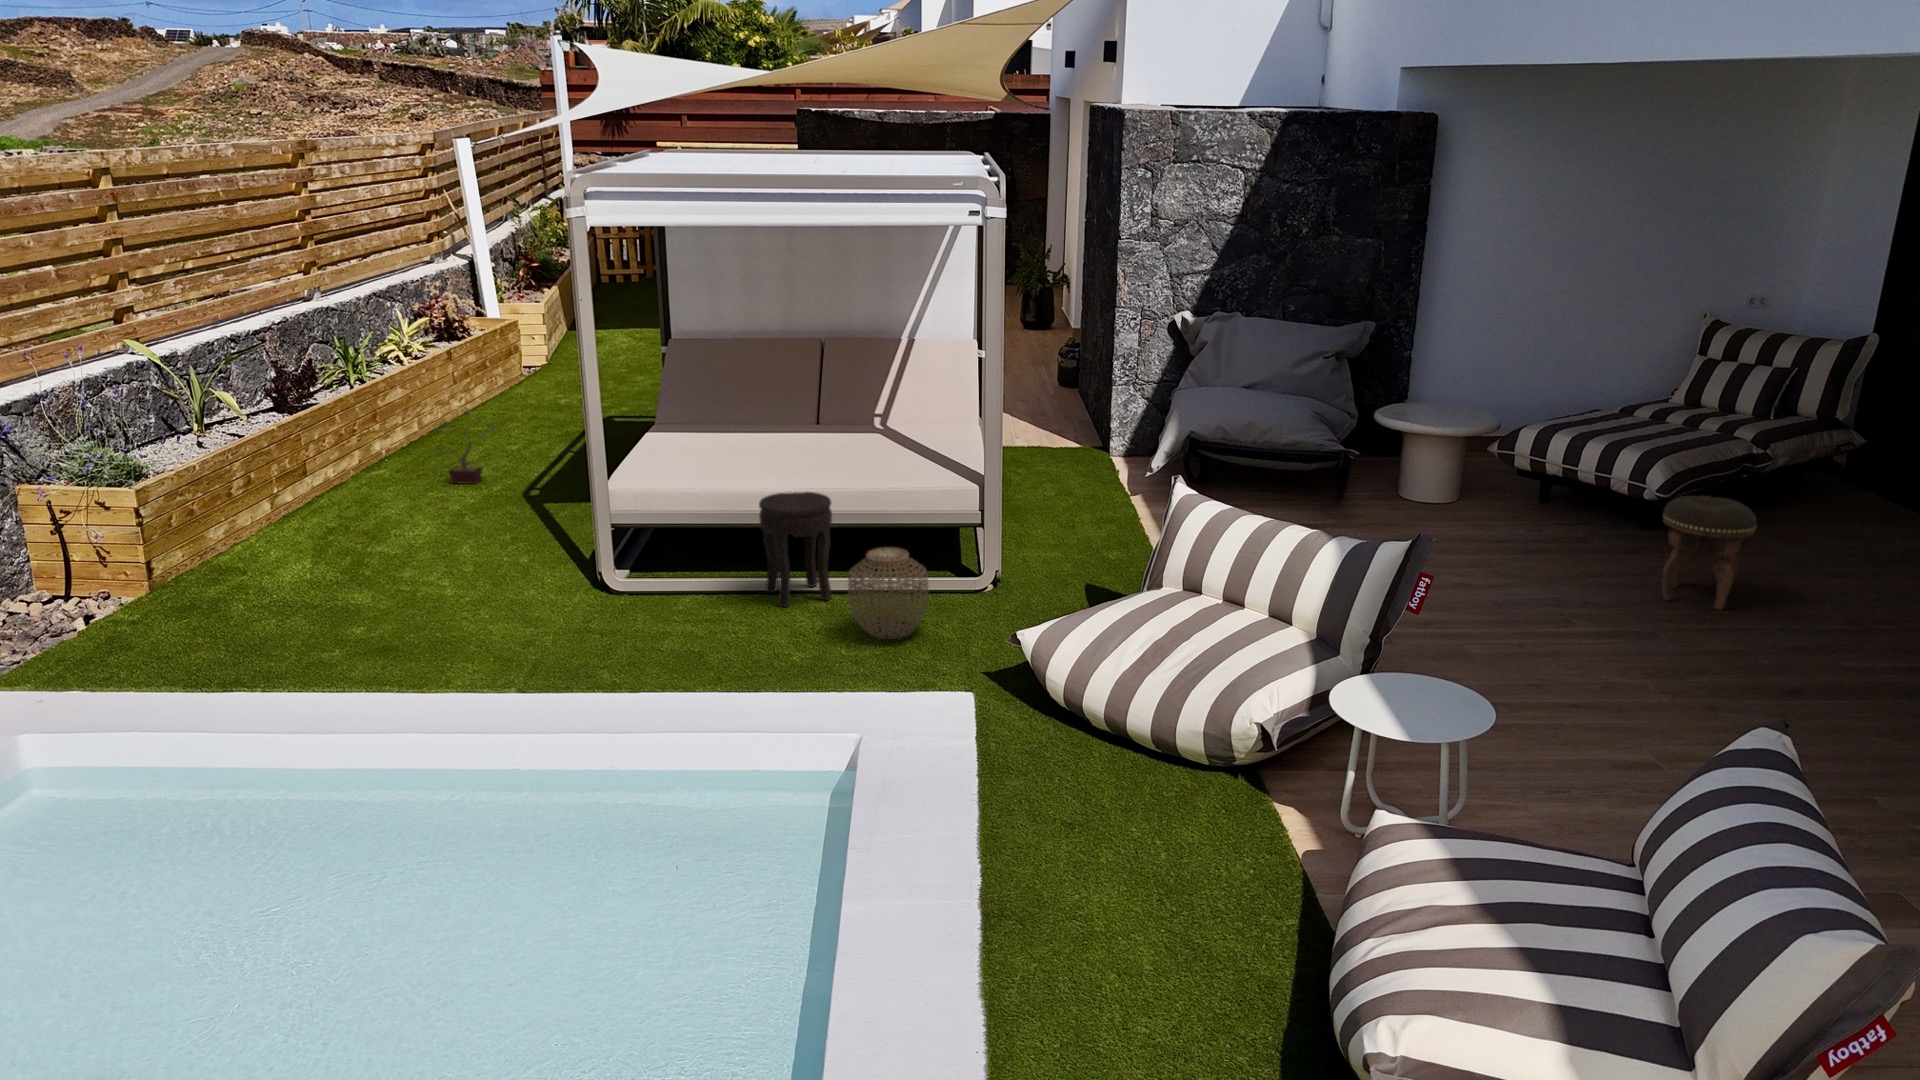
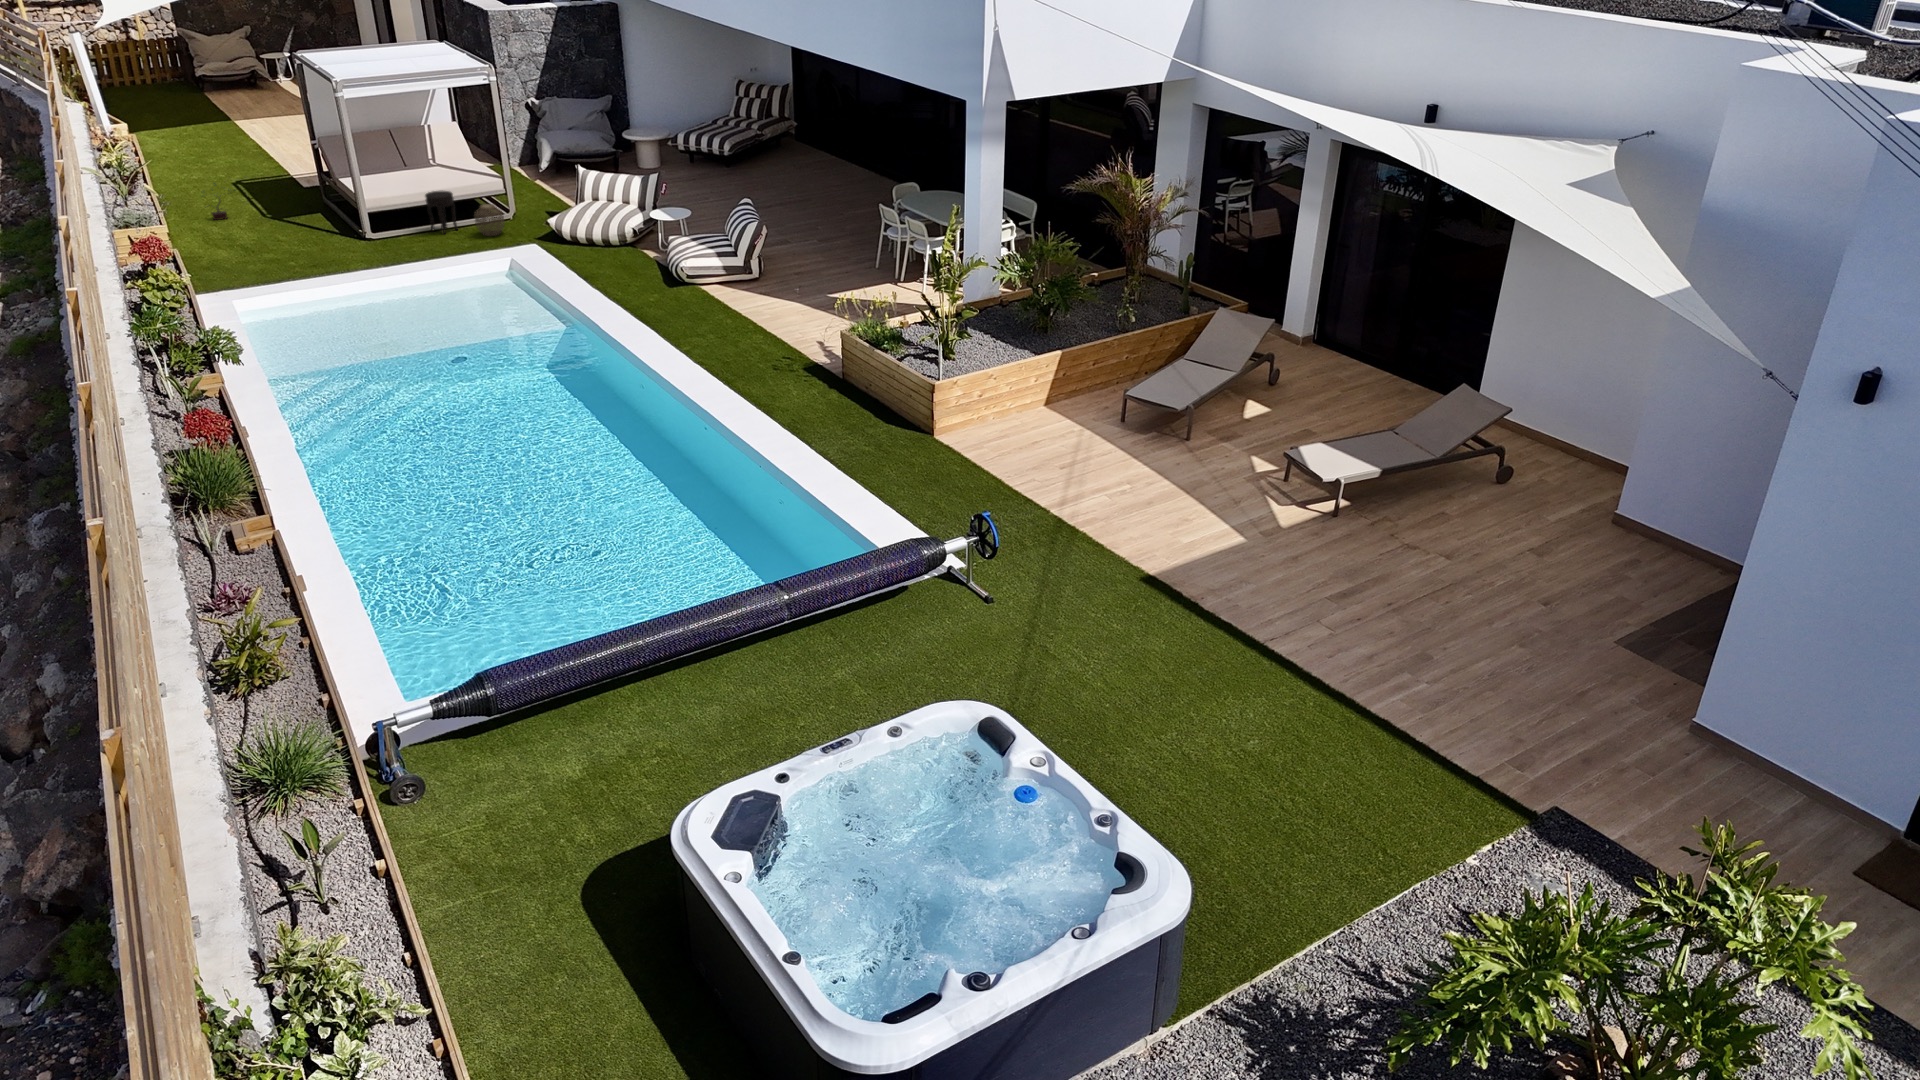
footstool: present [1662,496,1757,610] -> none [730,150,757,188]

